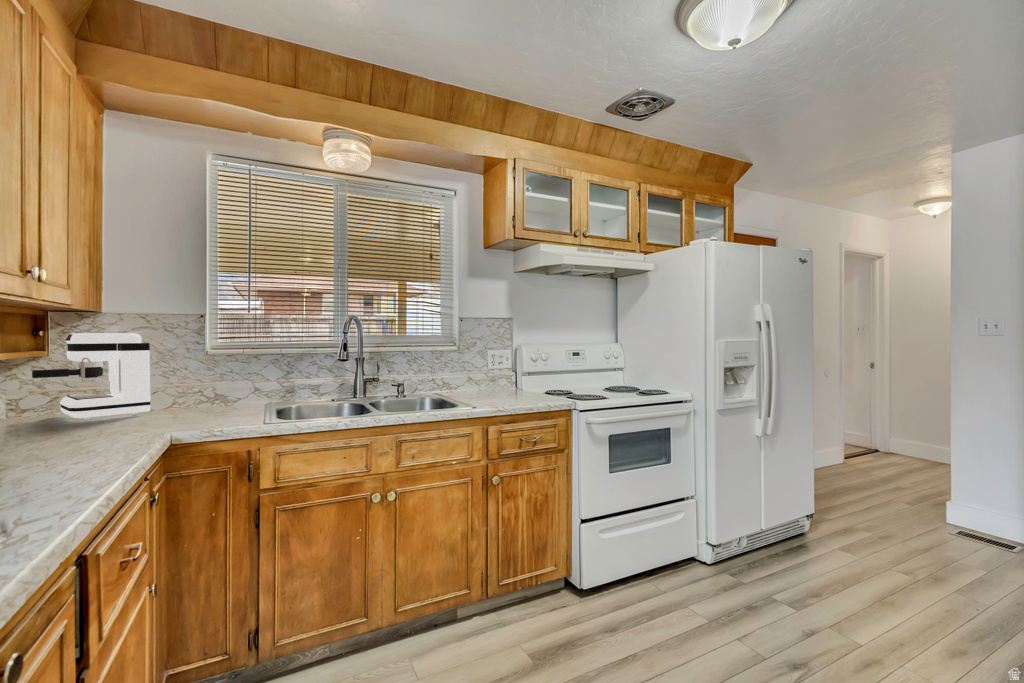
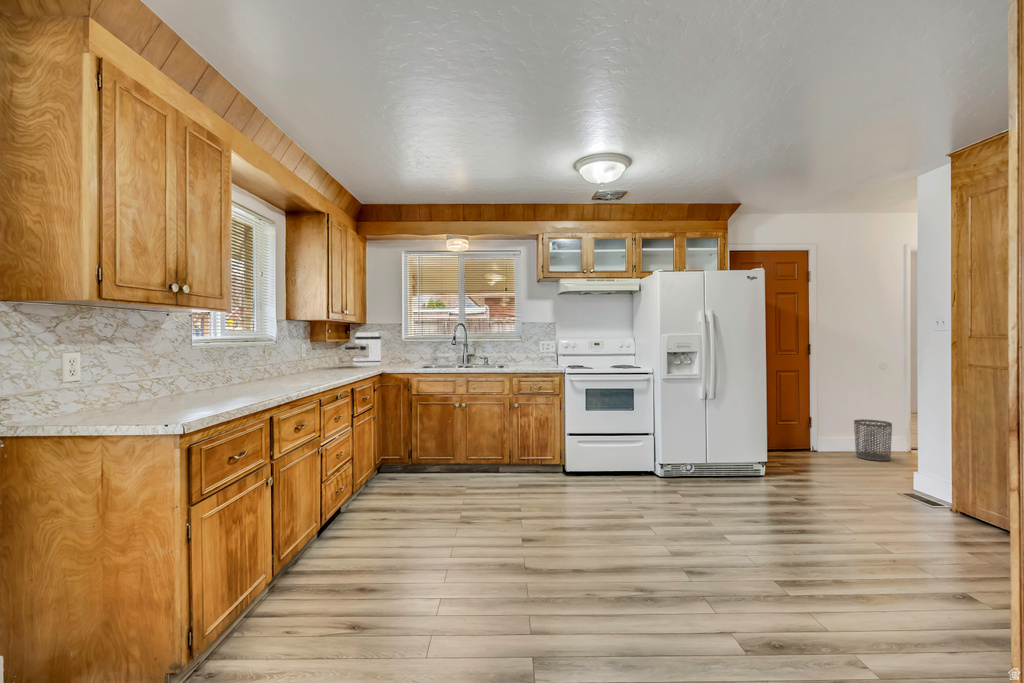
waste bin: none [816,434,857,482] -> present [854,419,892,461]

